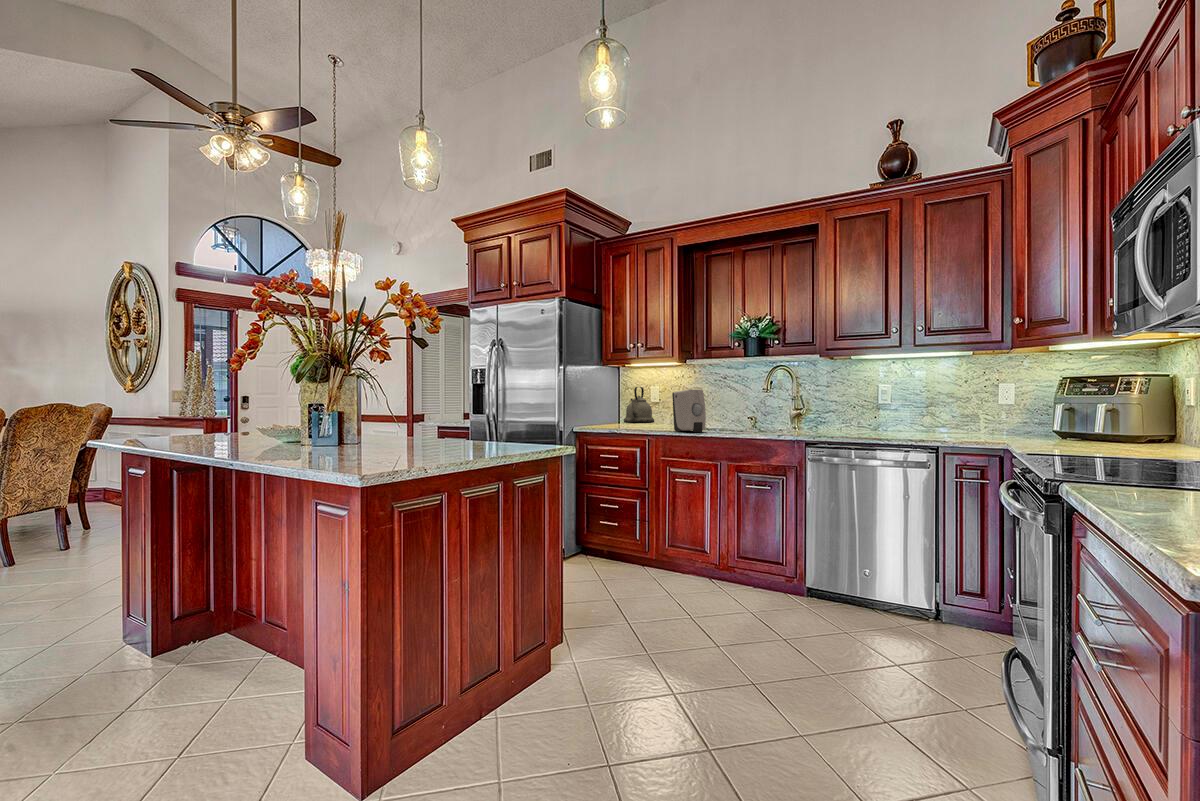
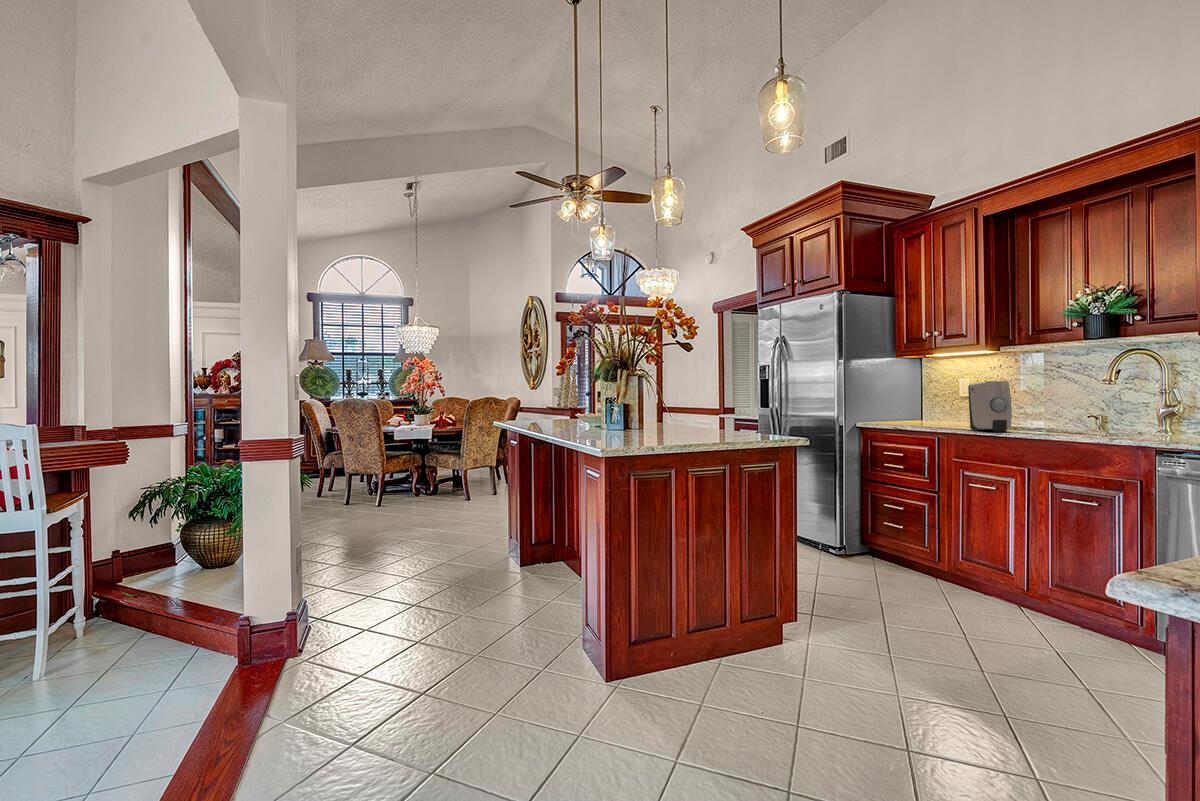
kettle: present [624,387,654,422] -> none [926,380,965,419]

